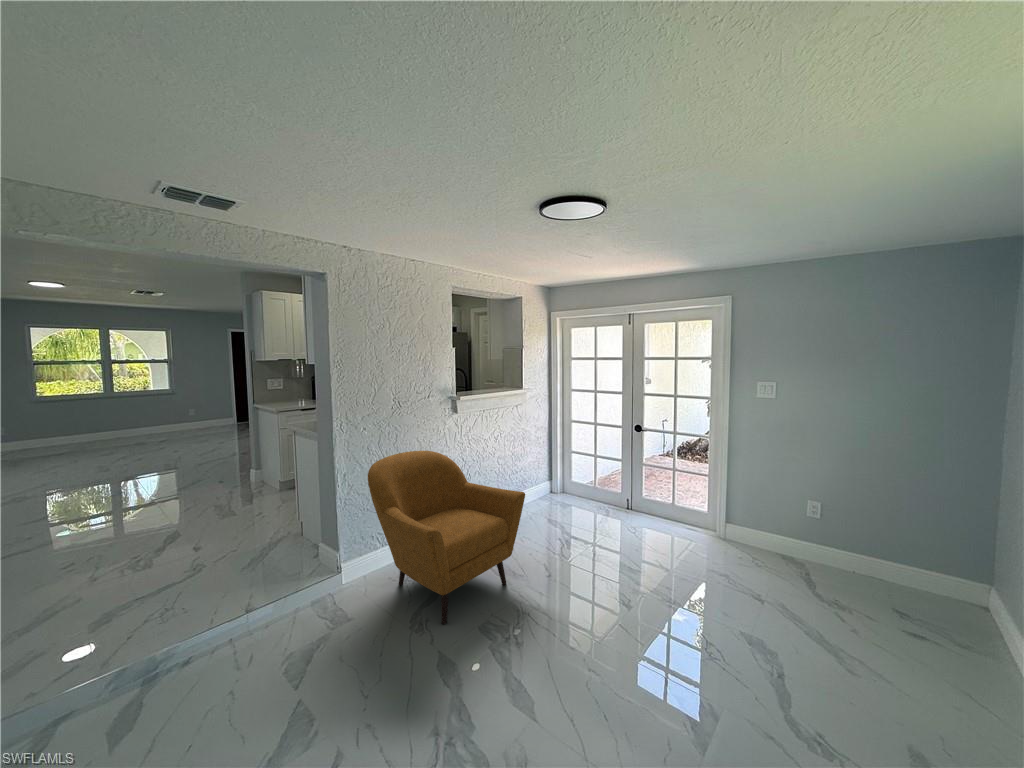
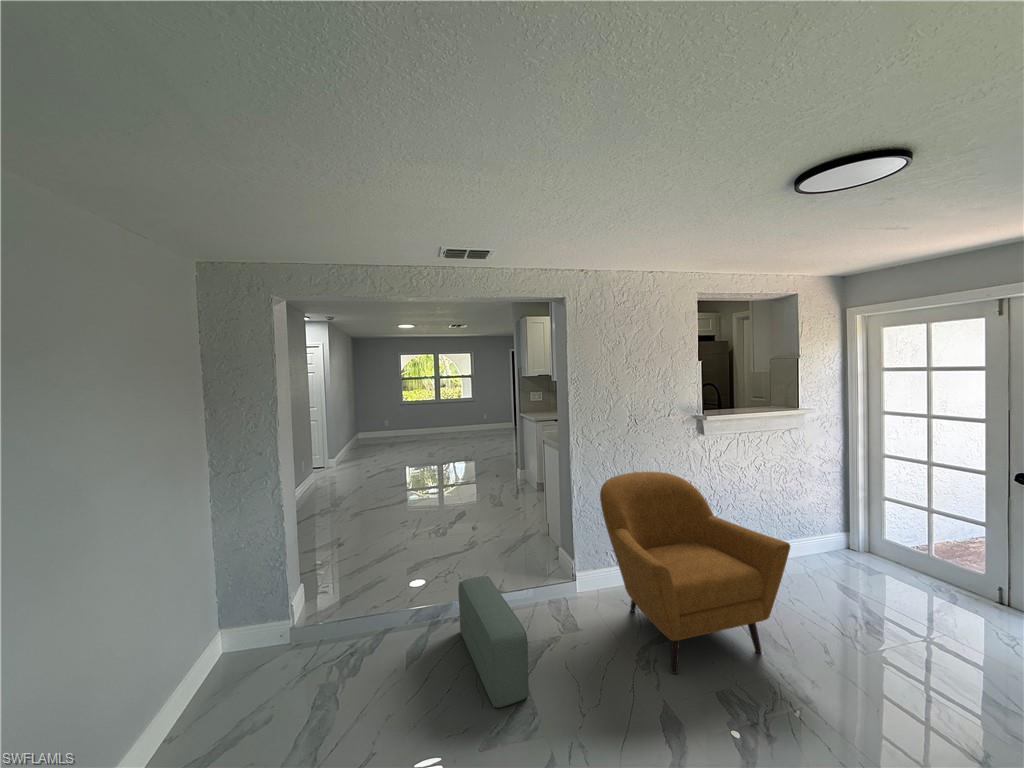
pouf: none [195,594,305,730] -> present [458,576,529,708]

